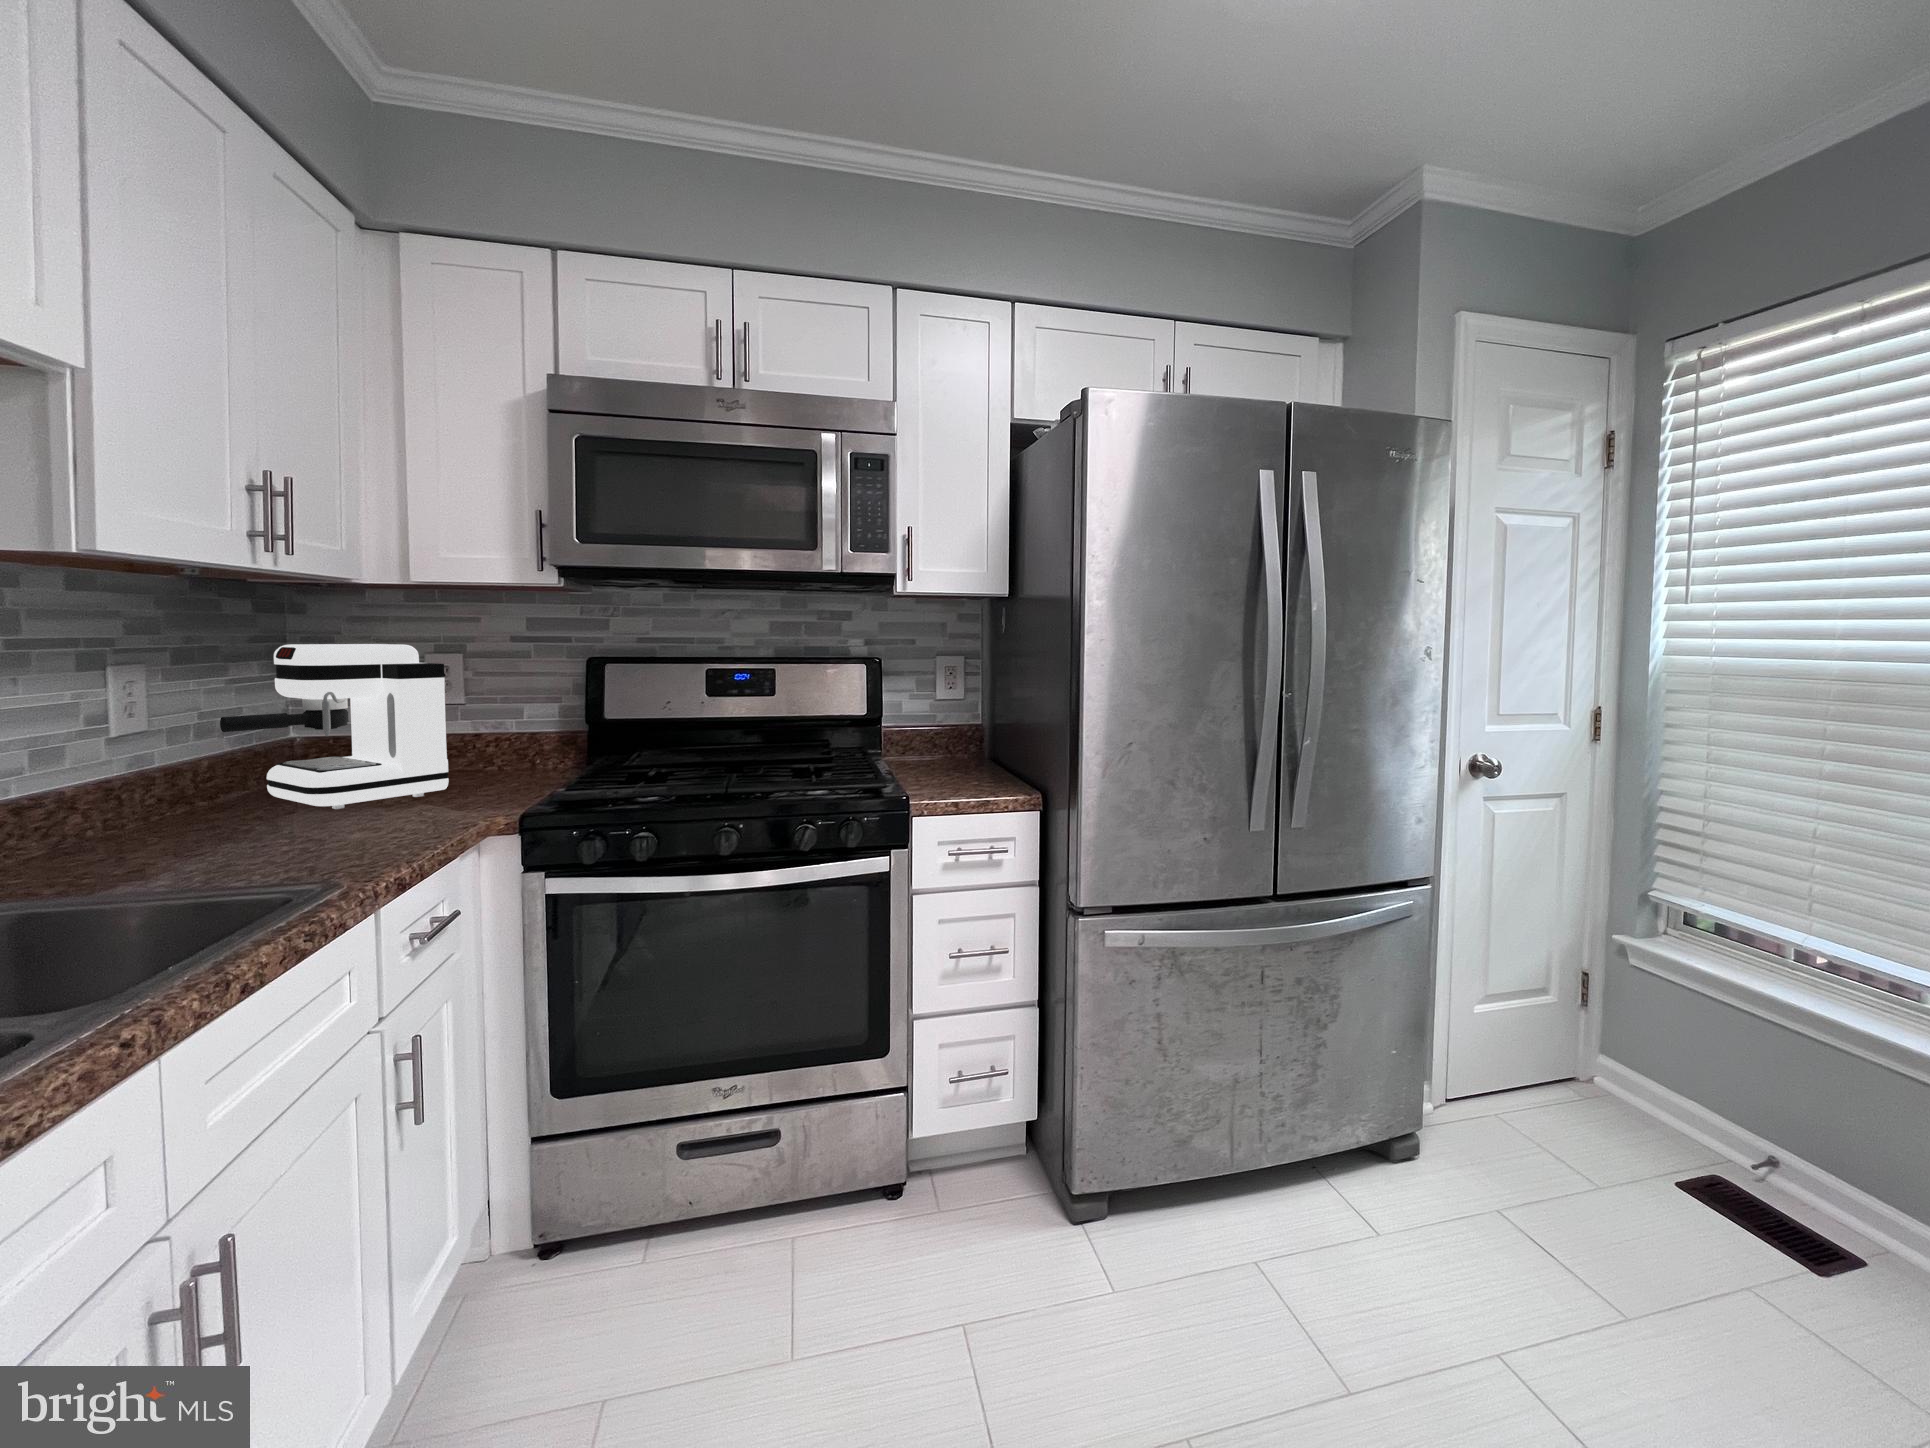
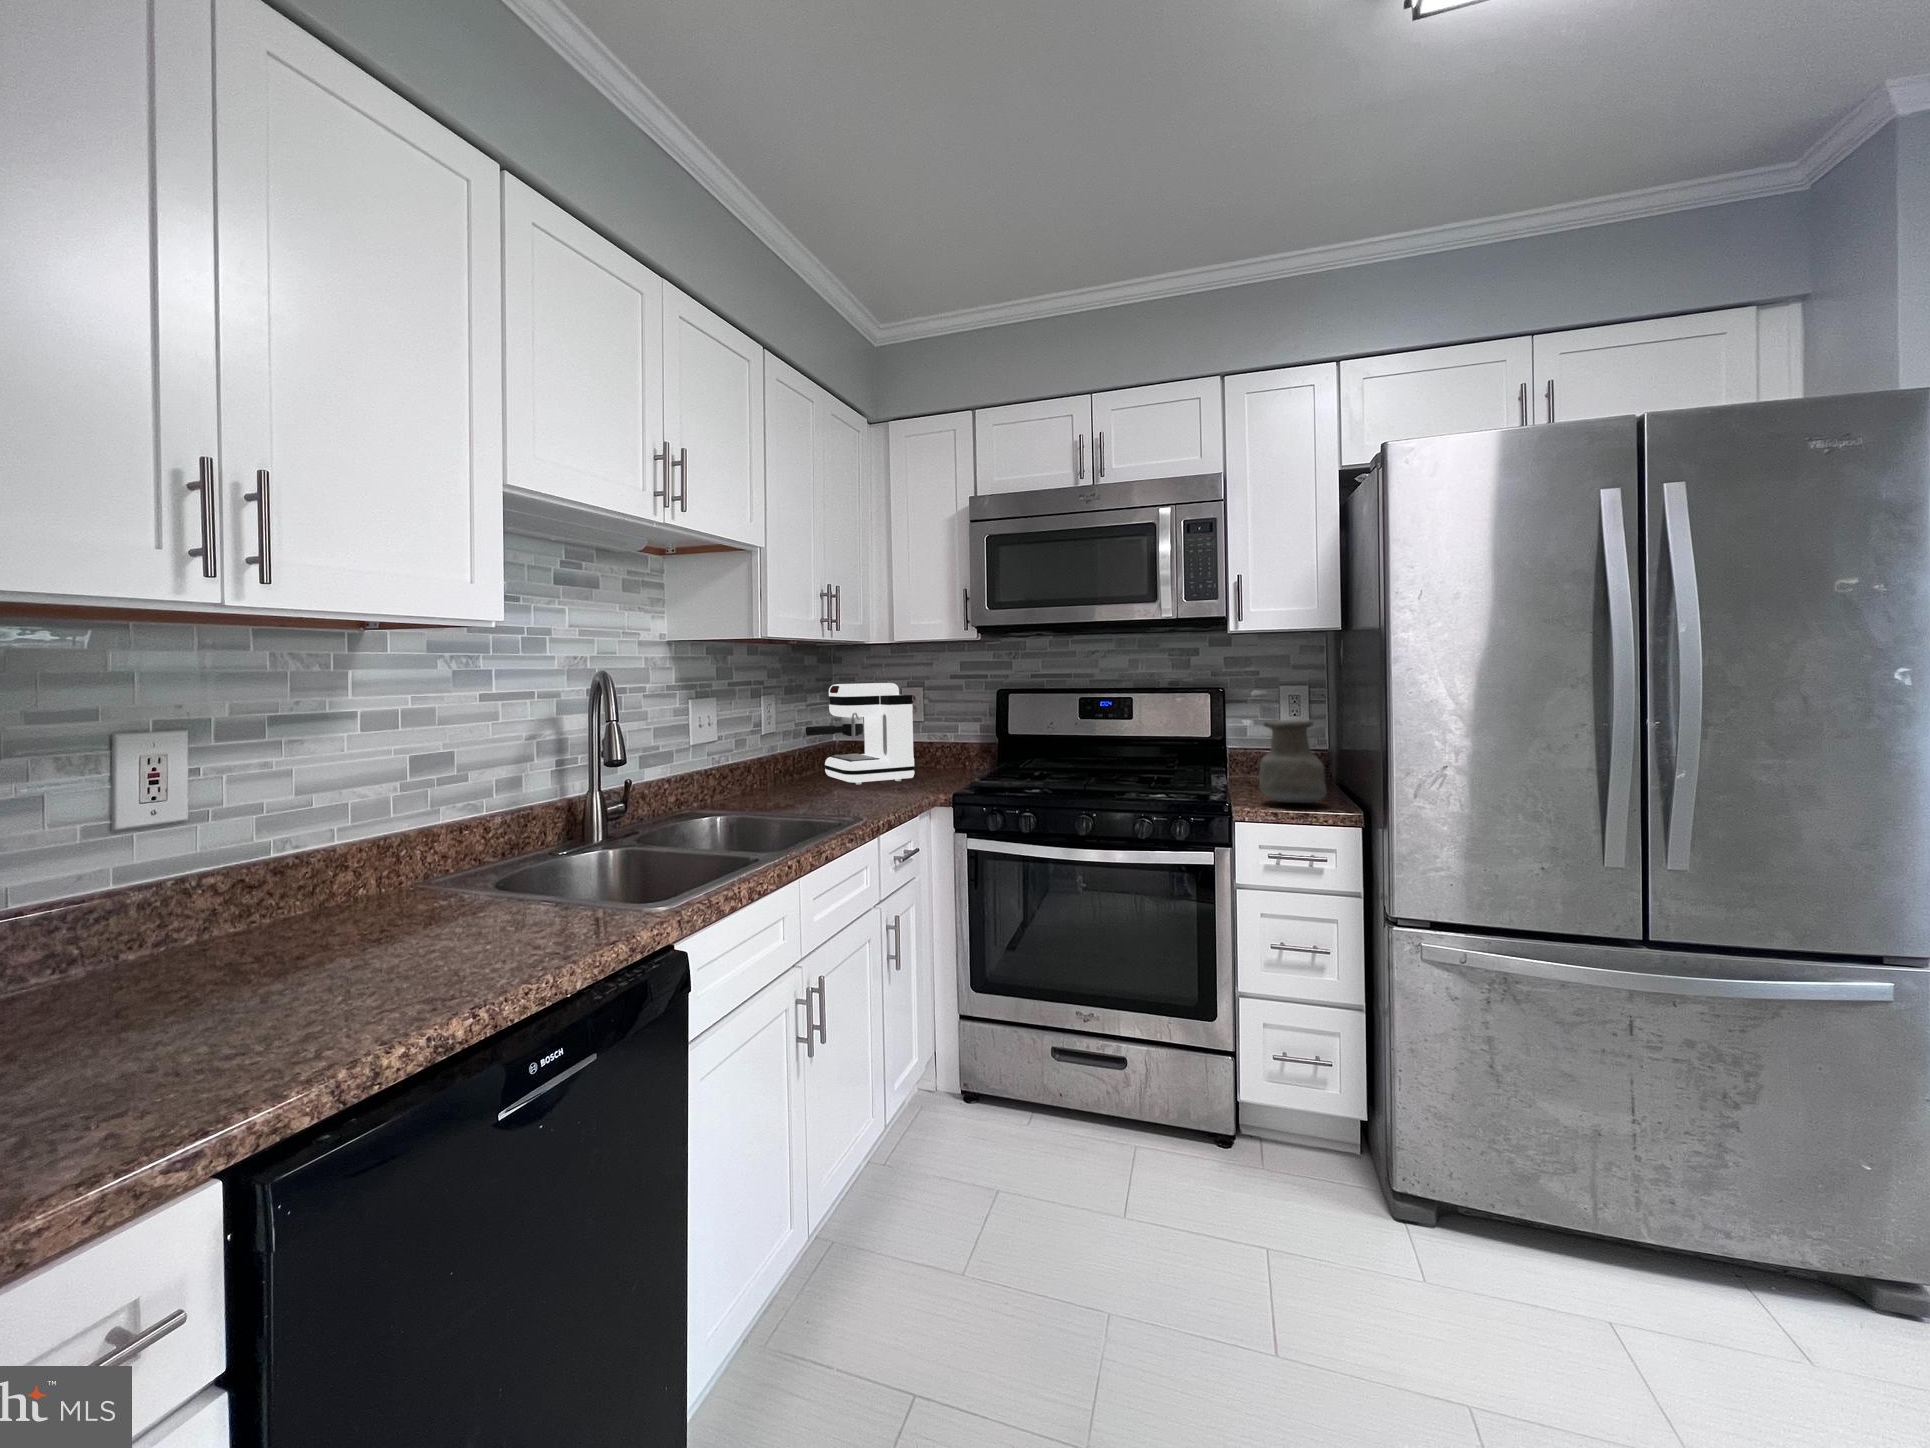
vase: none [939,695,1008,790] -> present [1259,720,1327,803]

